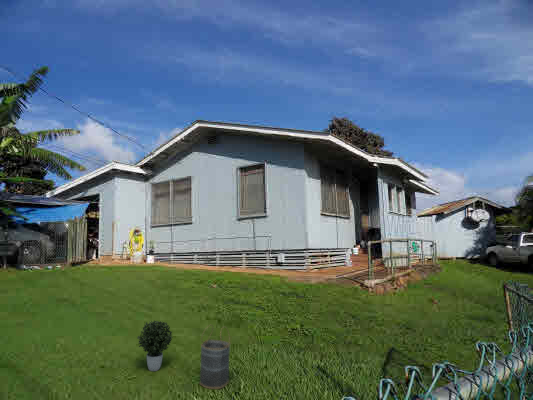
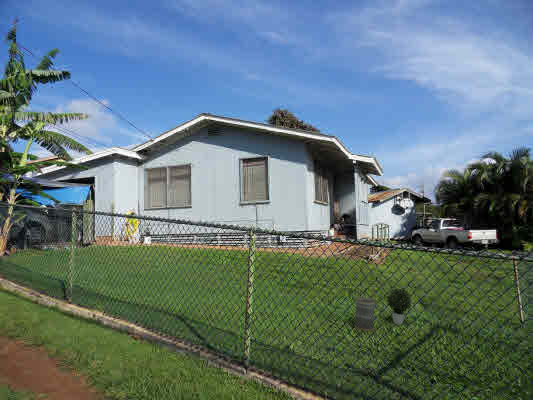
potted plant: present [137,321,172,371] -> present [387,289,412,325]

